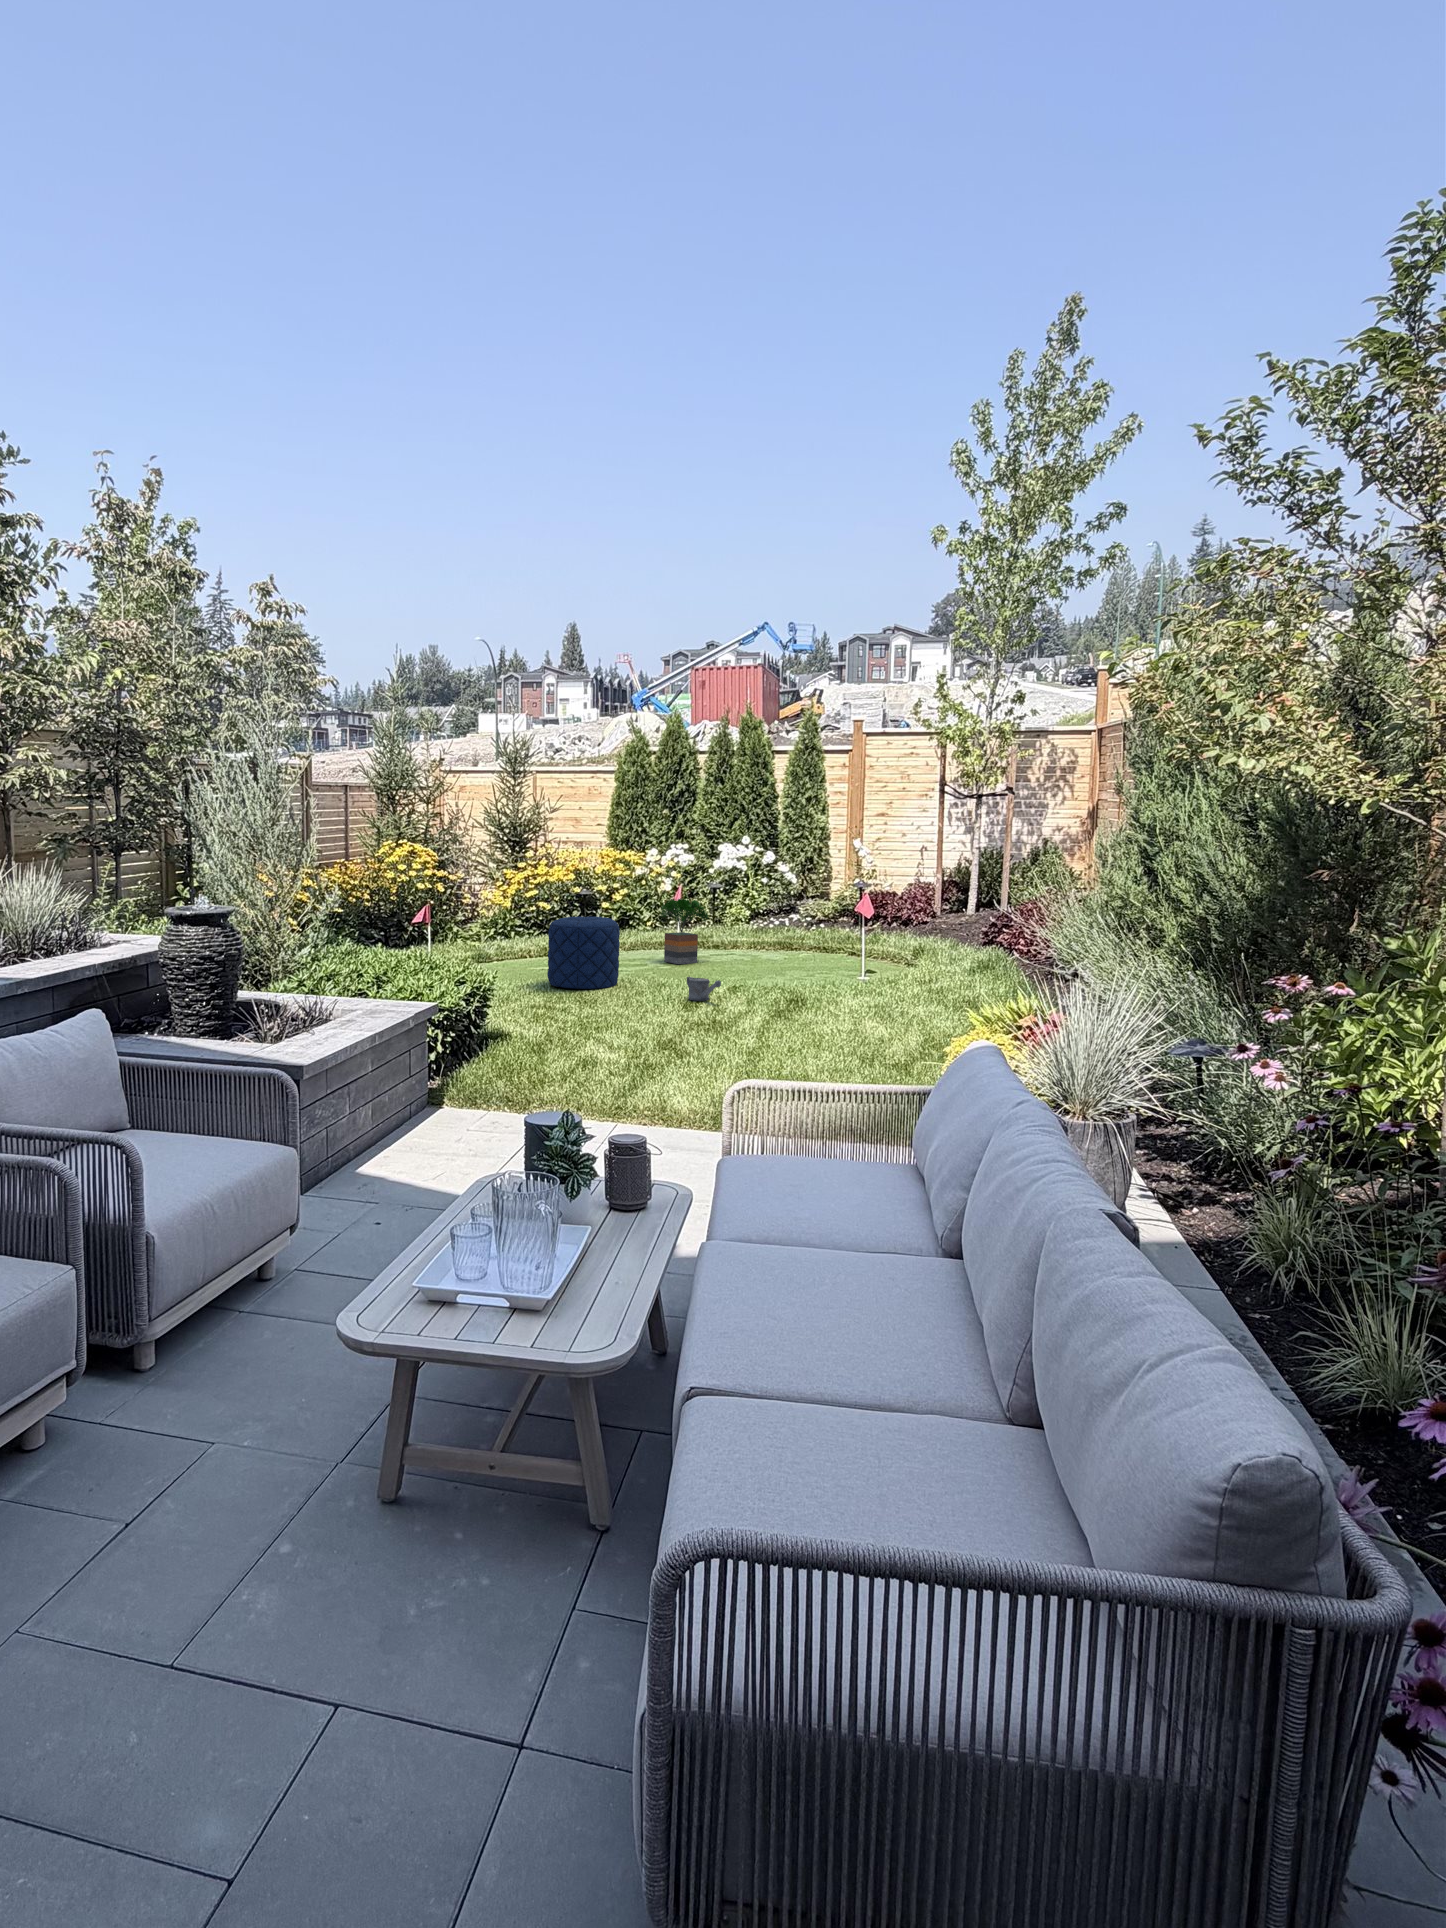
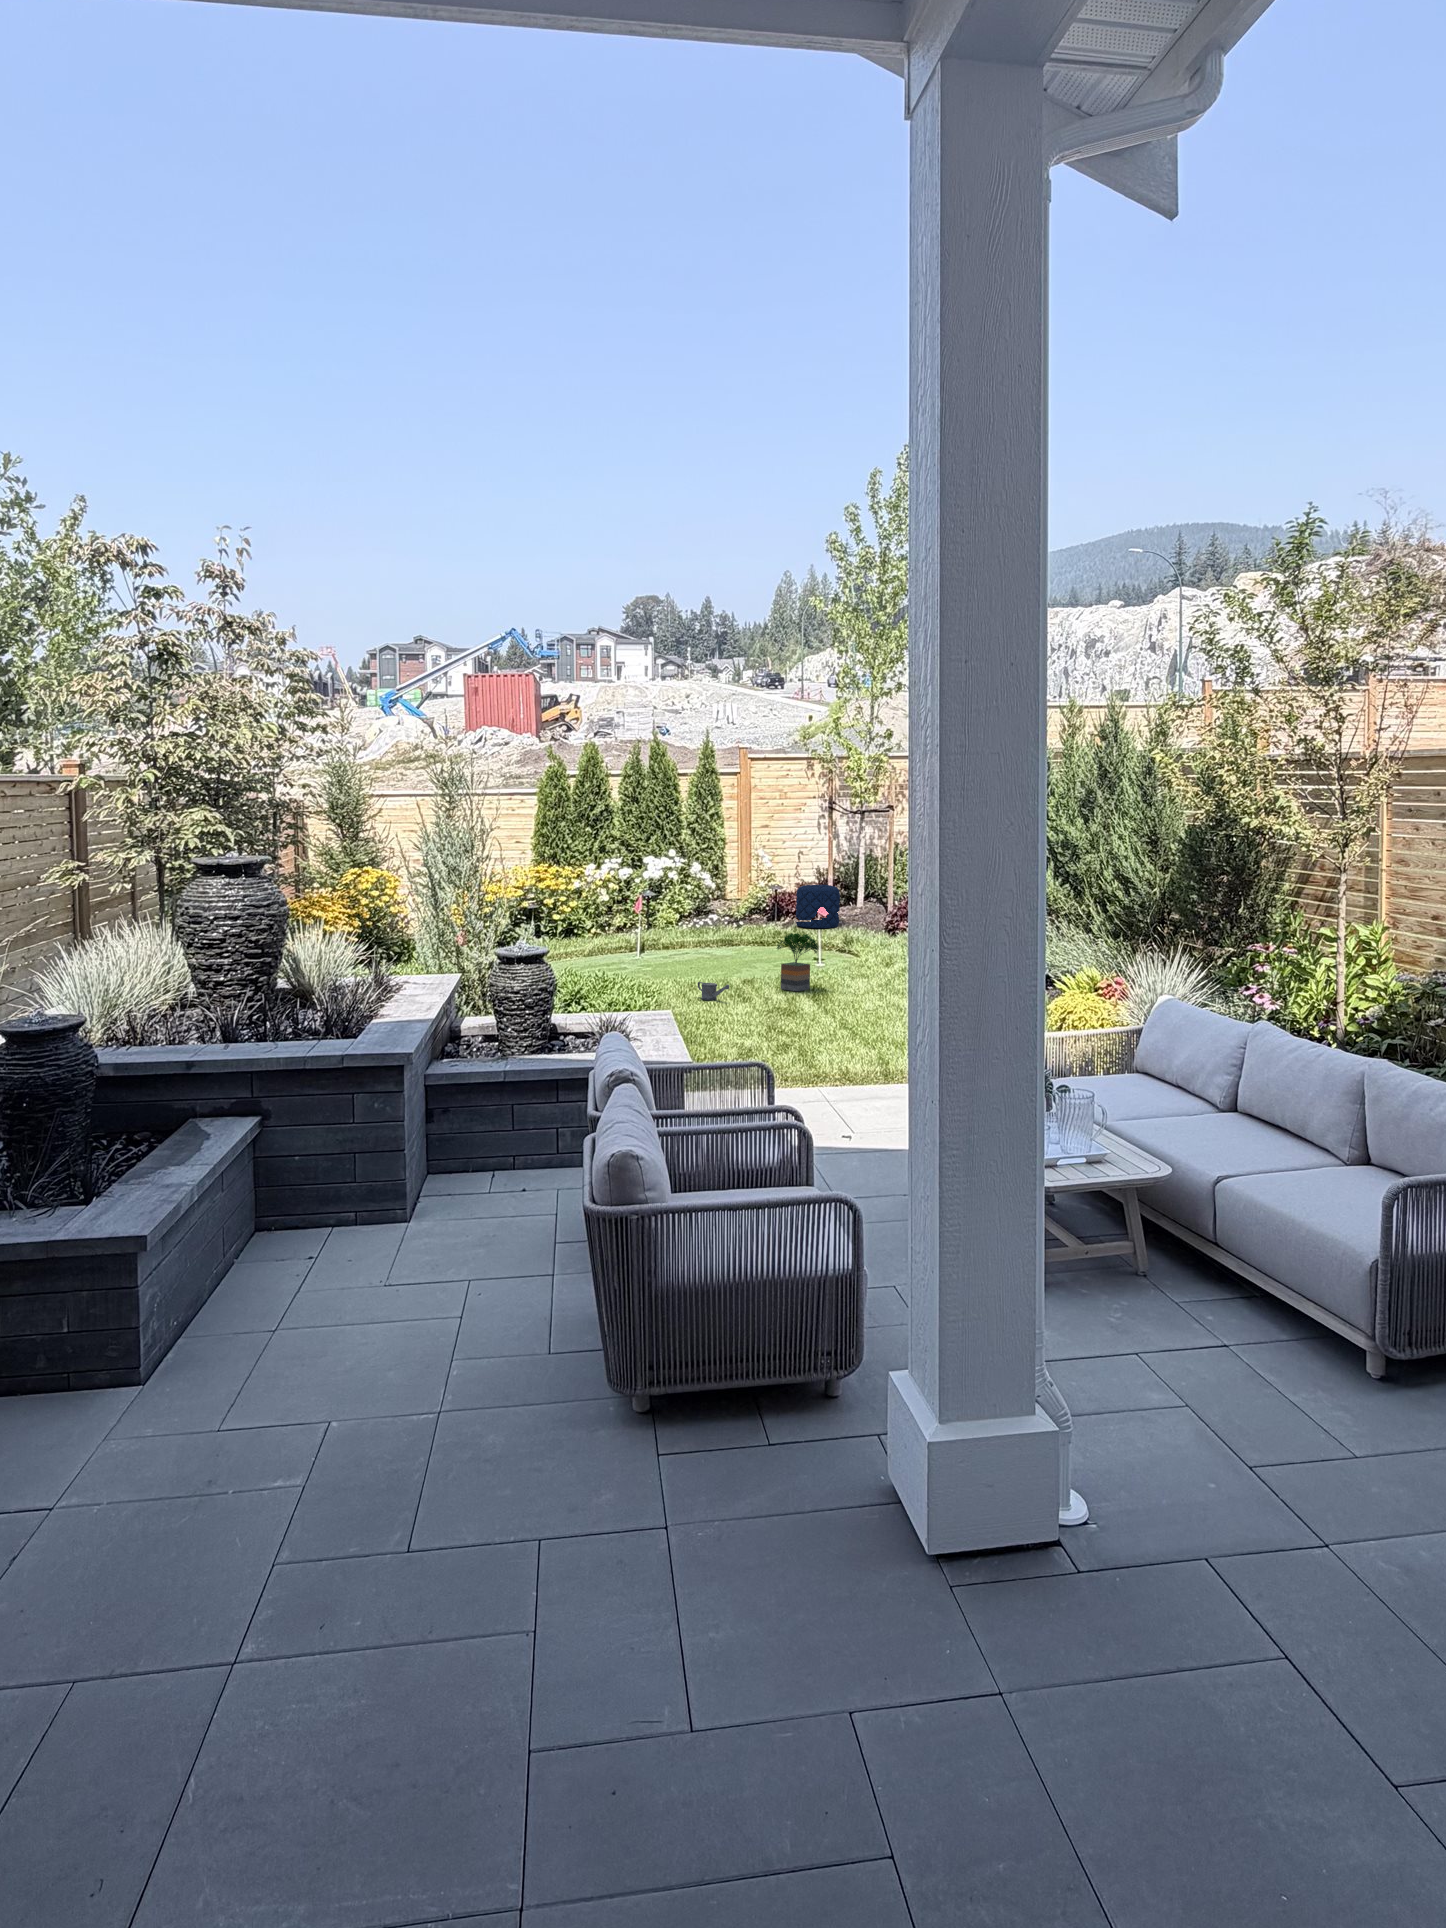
potted tree: present [661,899,708,964] -> present [777,933,819,991]
pouf: present [547,917,620,989] -> present [796,885,840,928]

